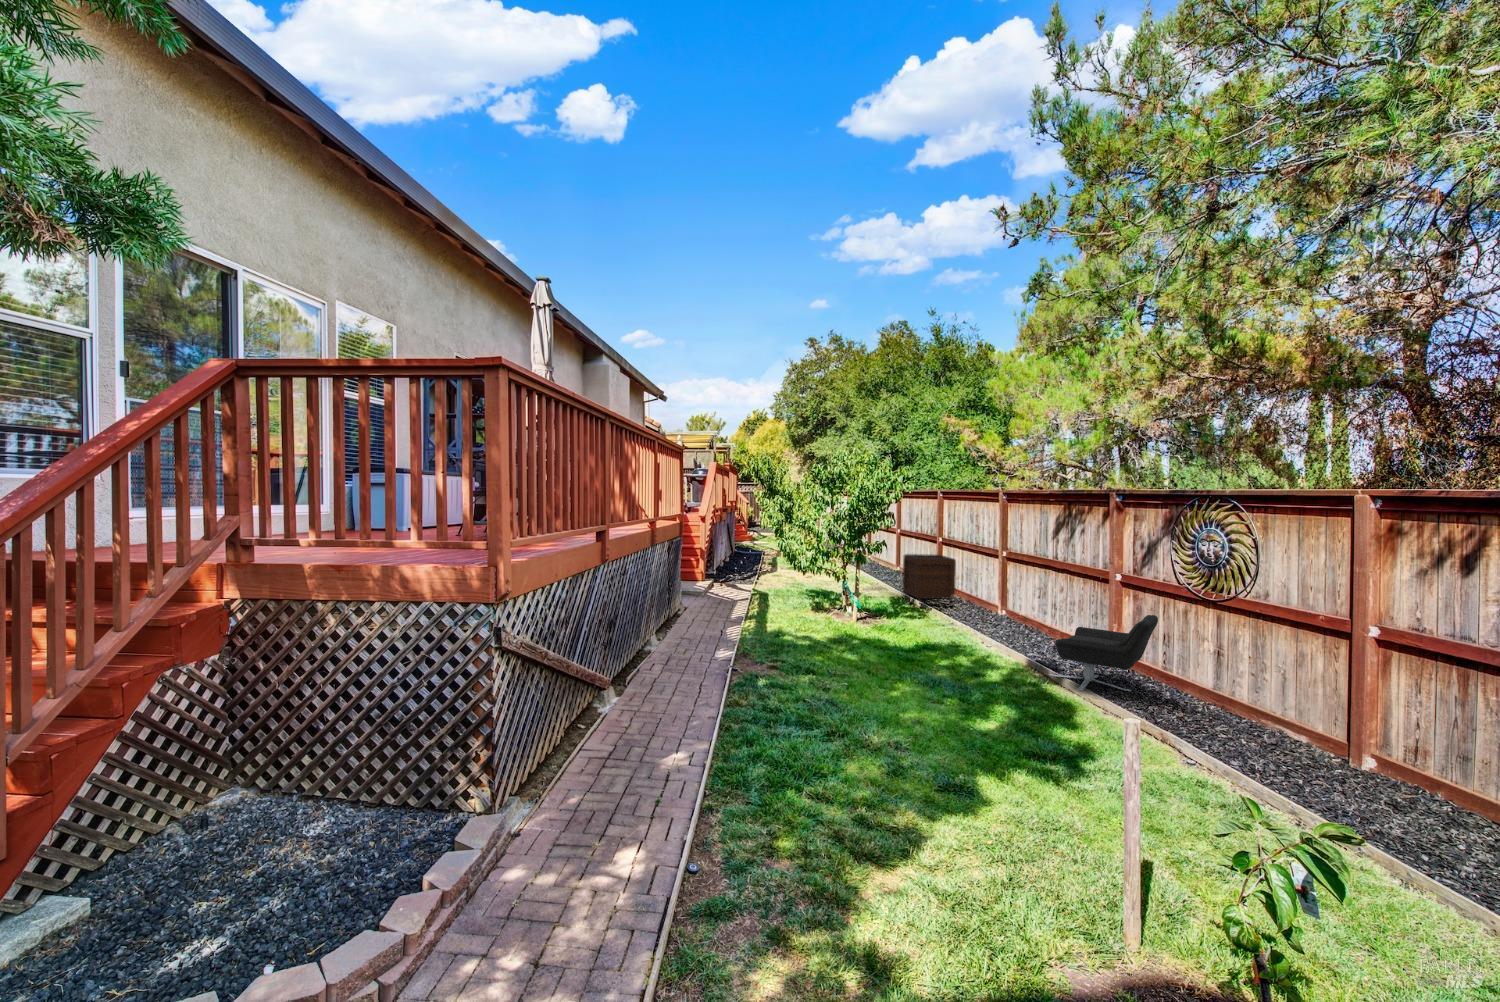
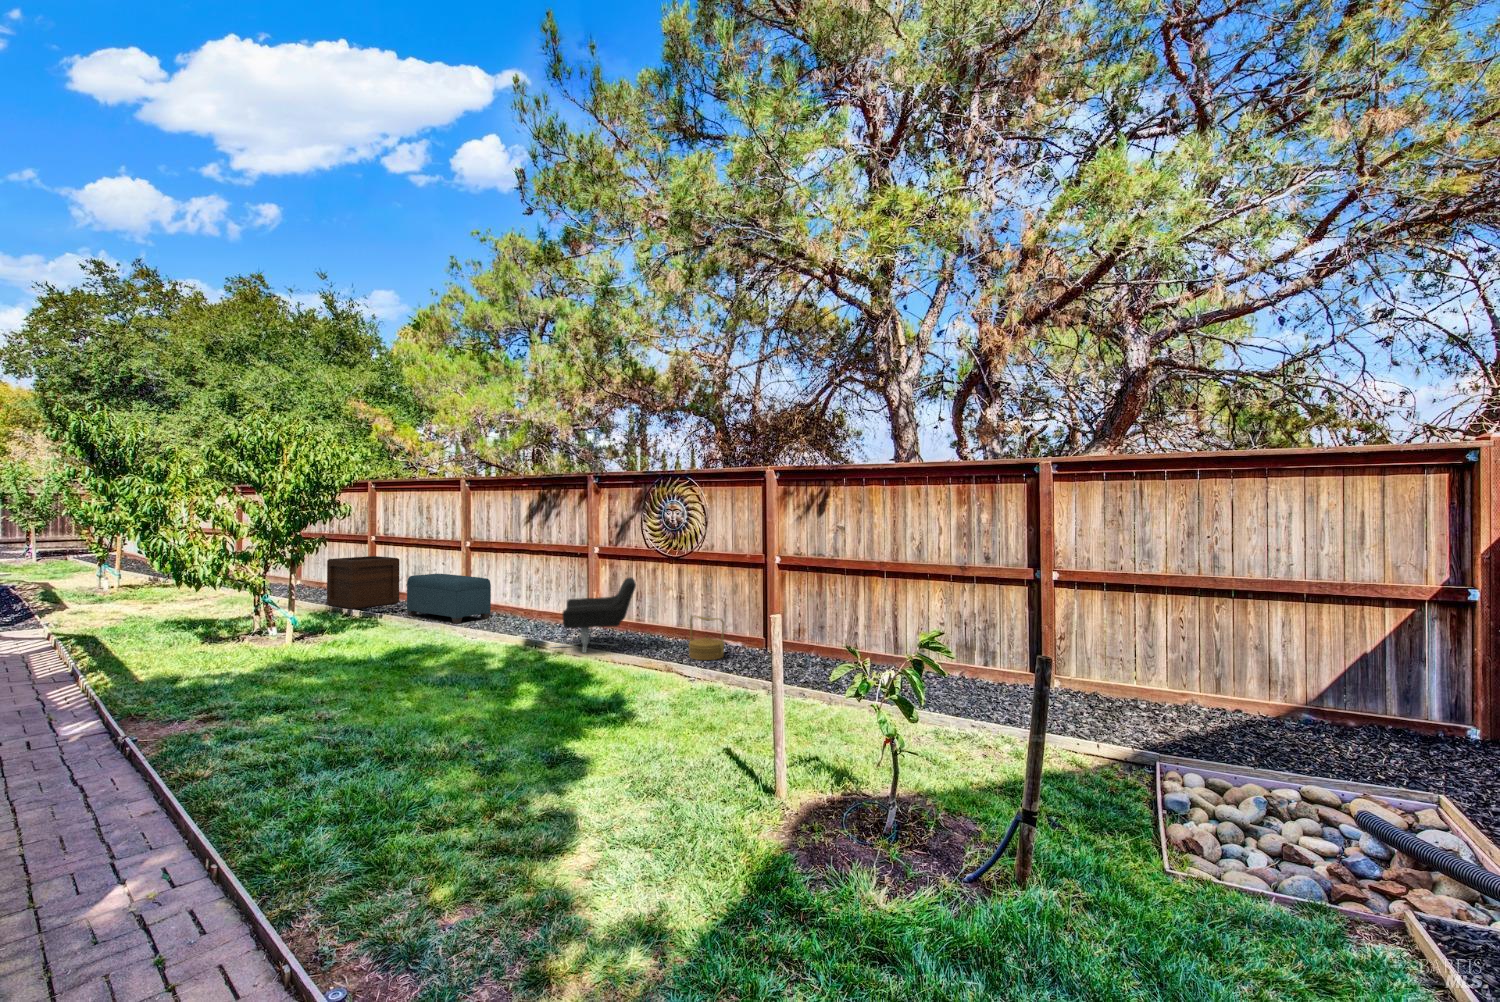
bench: none [951,577,1020,628] -> present [407,574,491,624]
basket: none [1213,681,1275,748] -> present [689,616,725,660]

